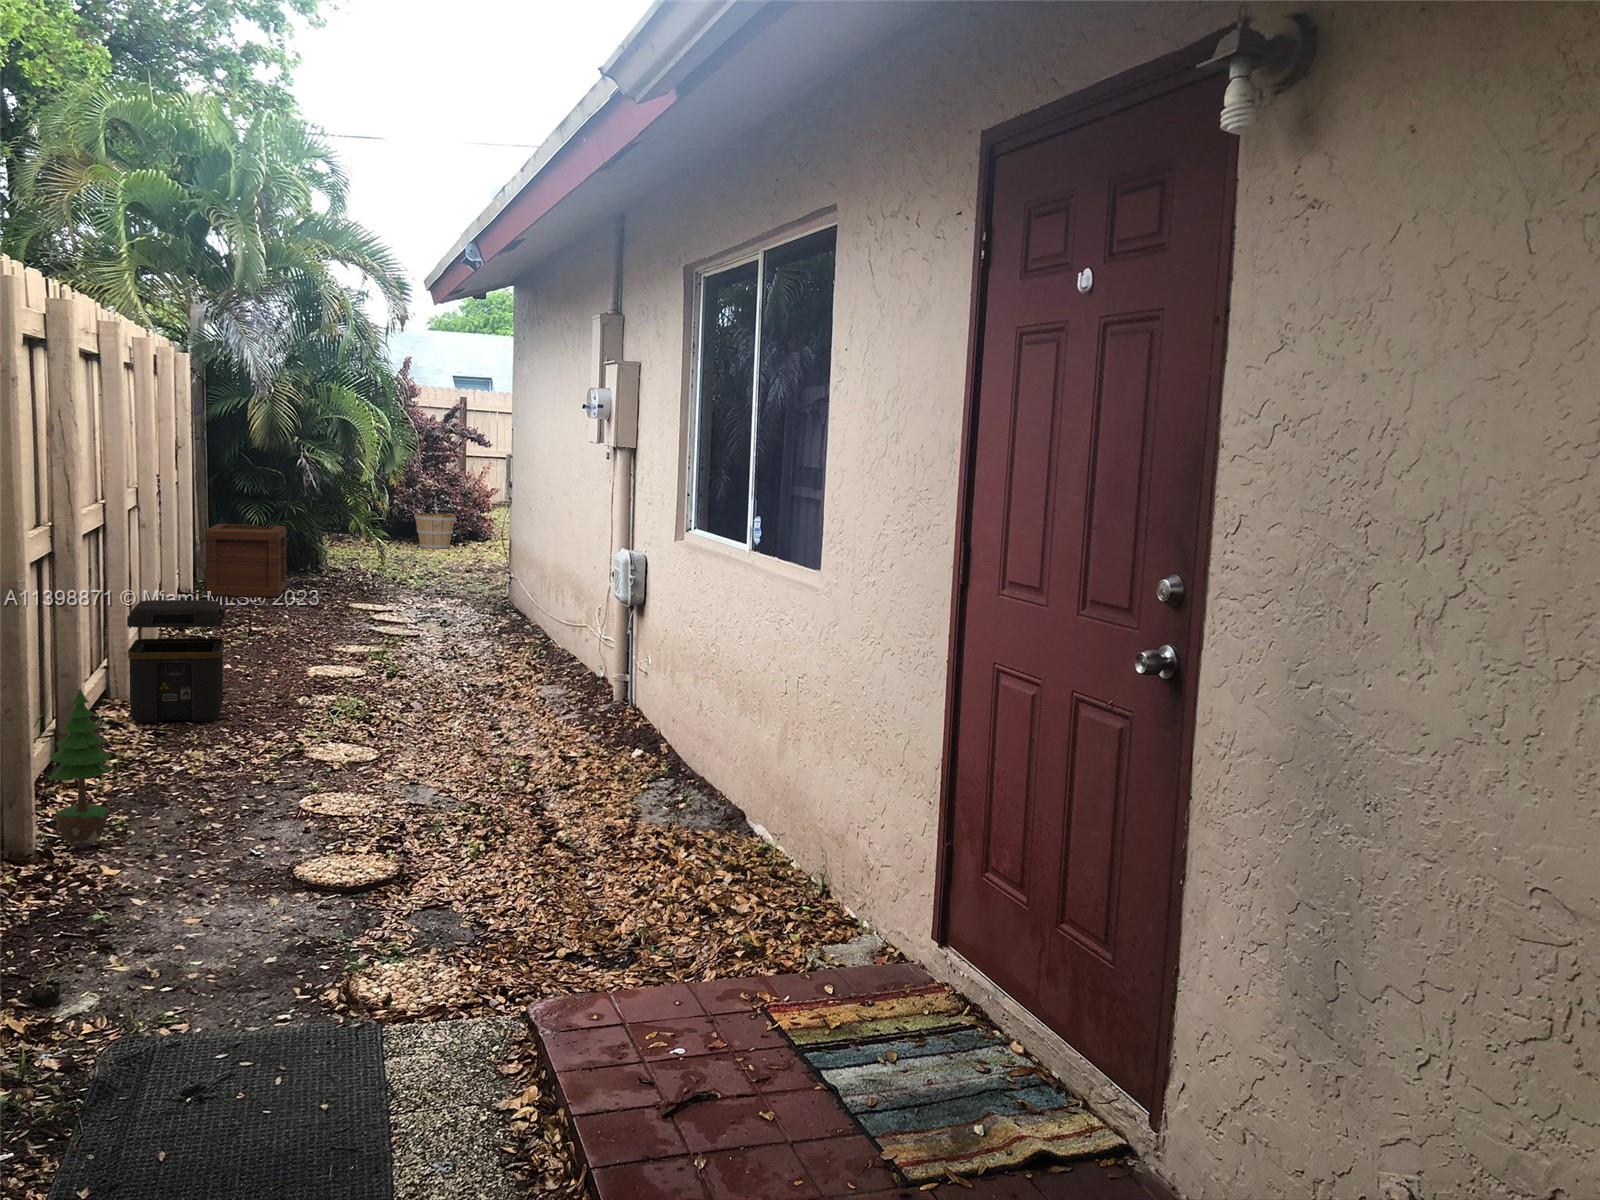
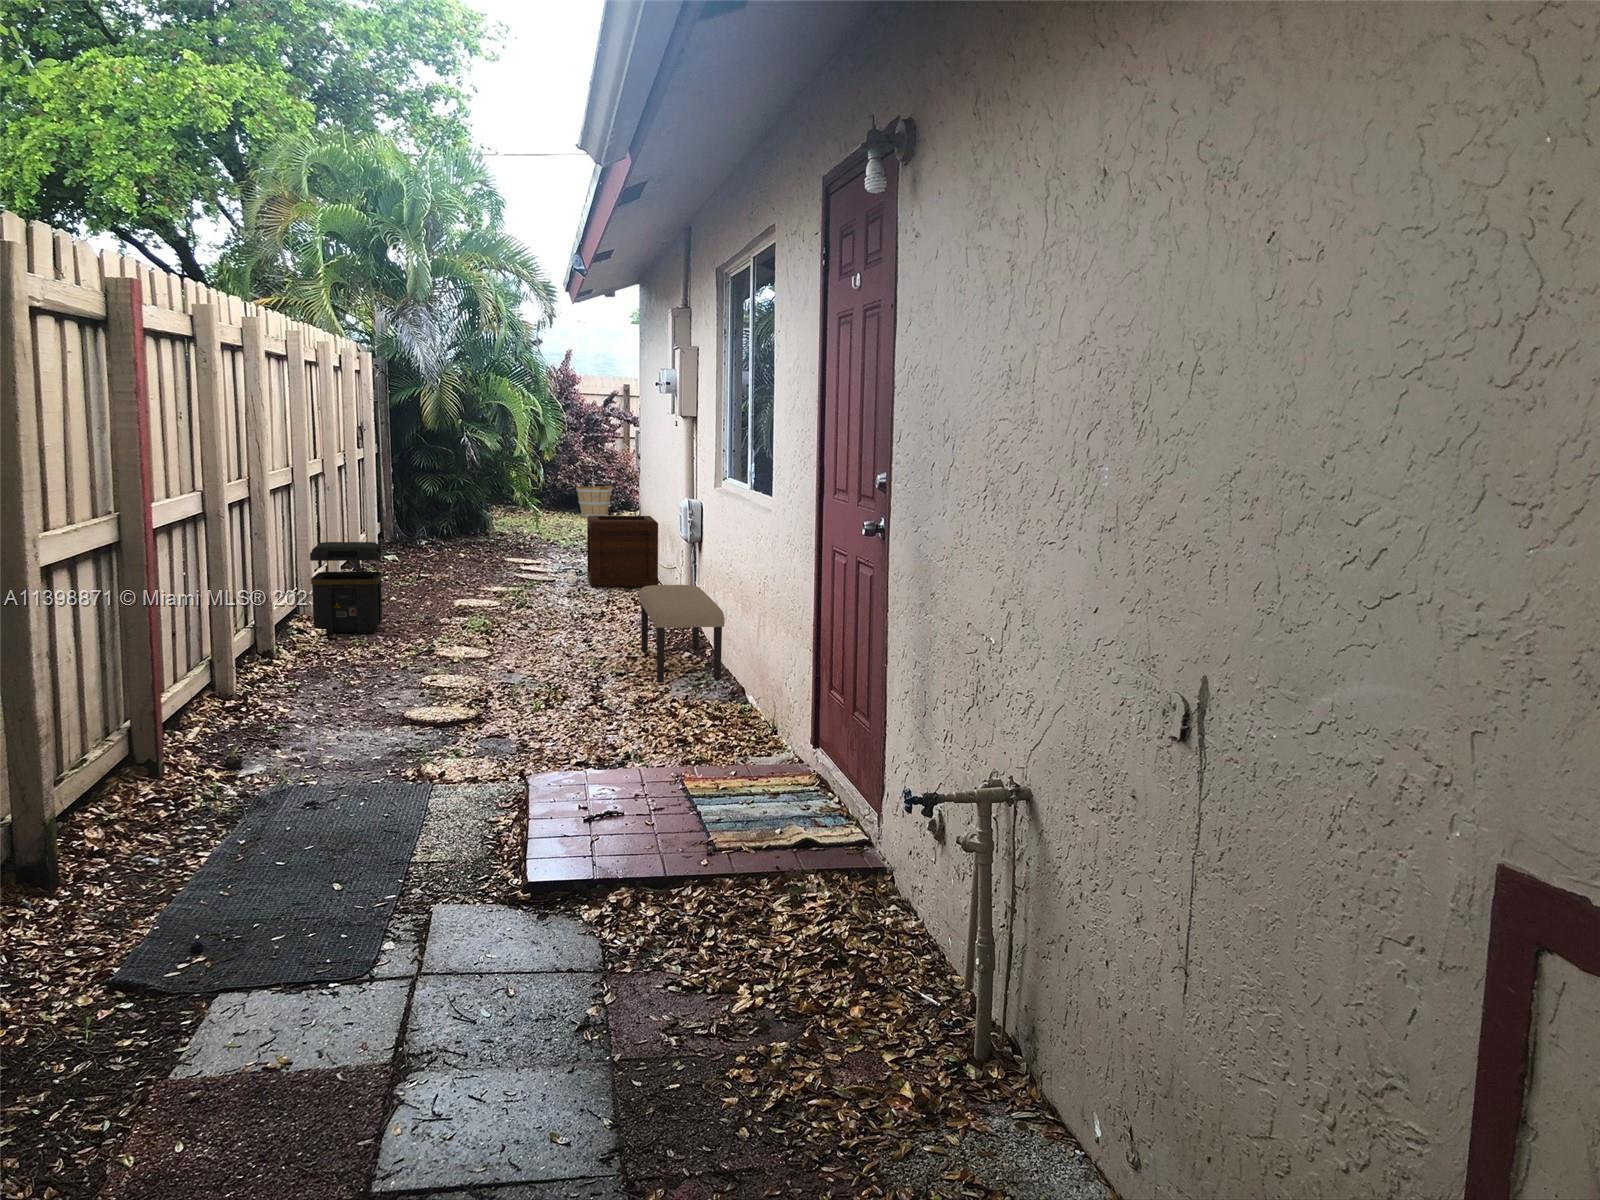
wooden crate: present [206,524,286,598] -> present [587,516,658,588]
bench: none [576,664,709,800] -> present [639,585,725,682]
potted tree: present [48,689,115,849] -> none [245,587,289,700]

